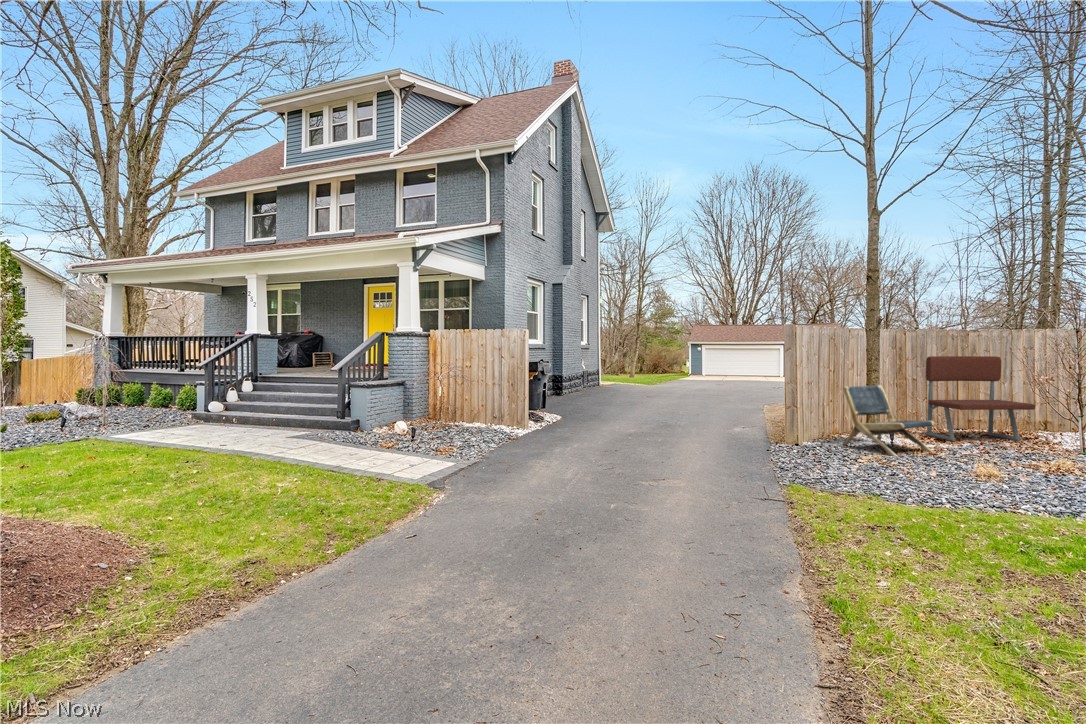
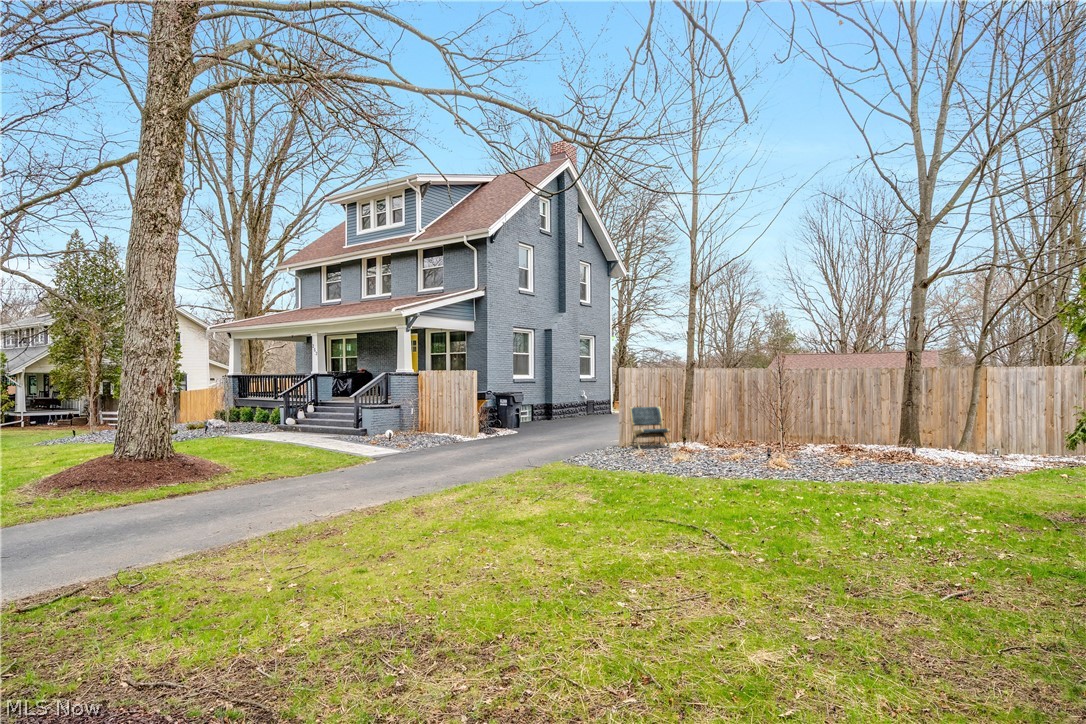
bench: present [926,356,1035,441] -> none [706,387,762,445]

